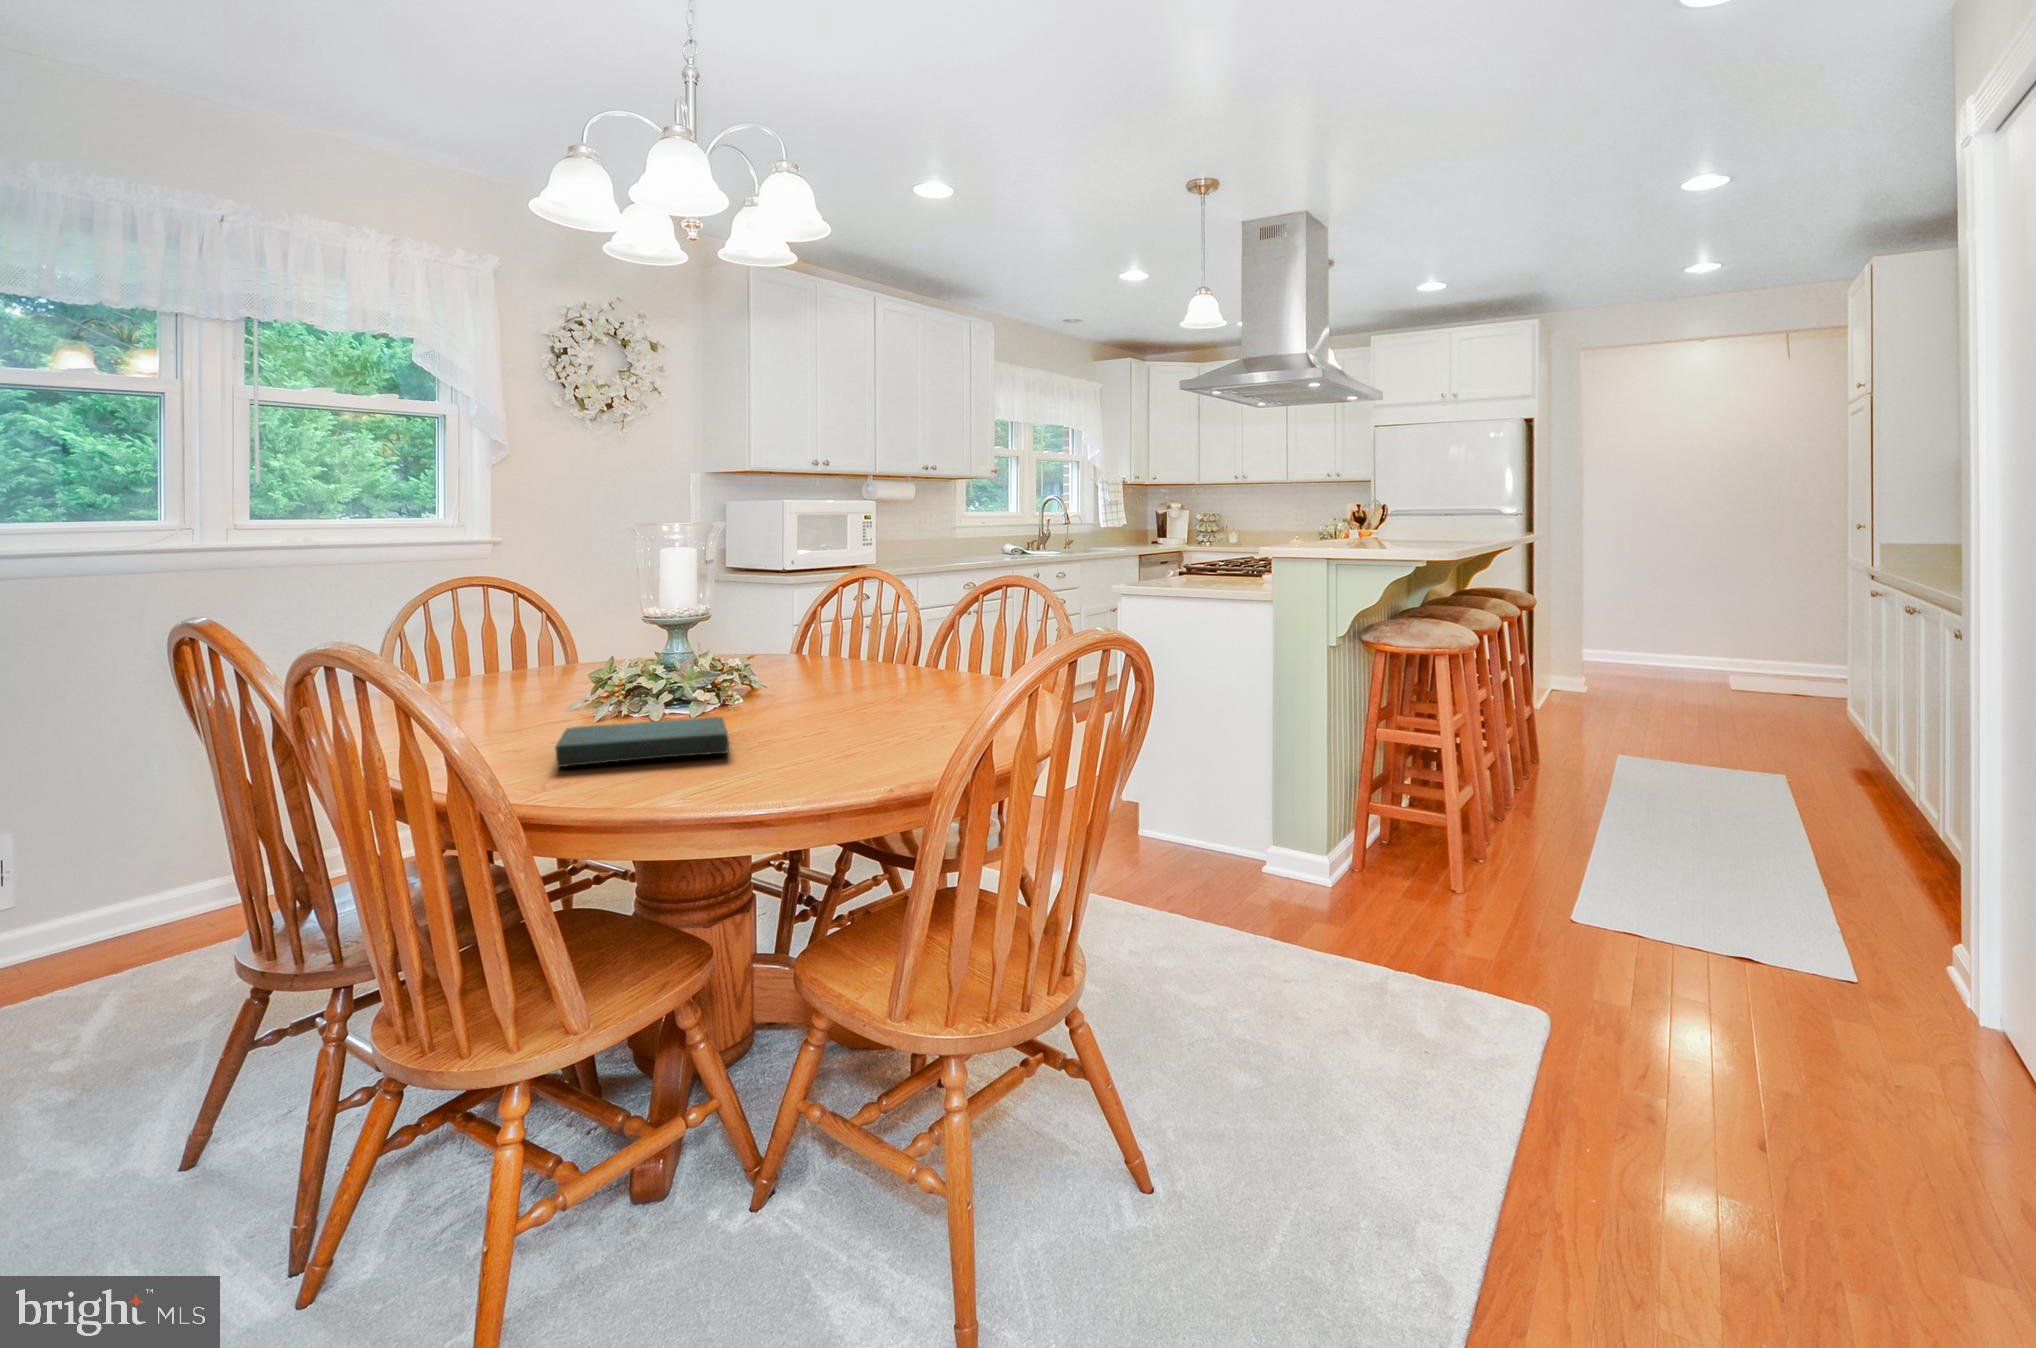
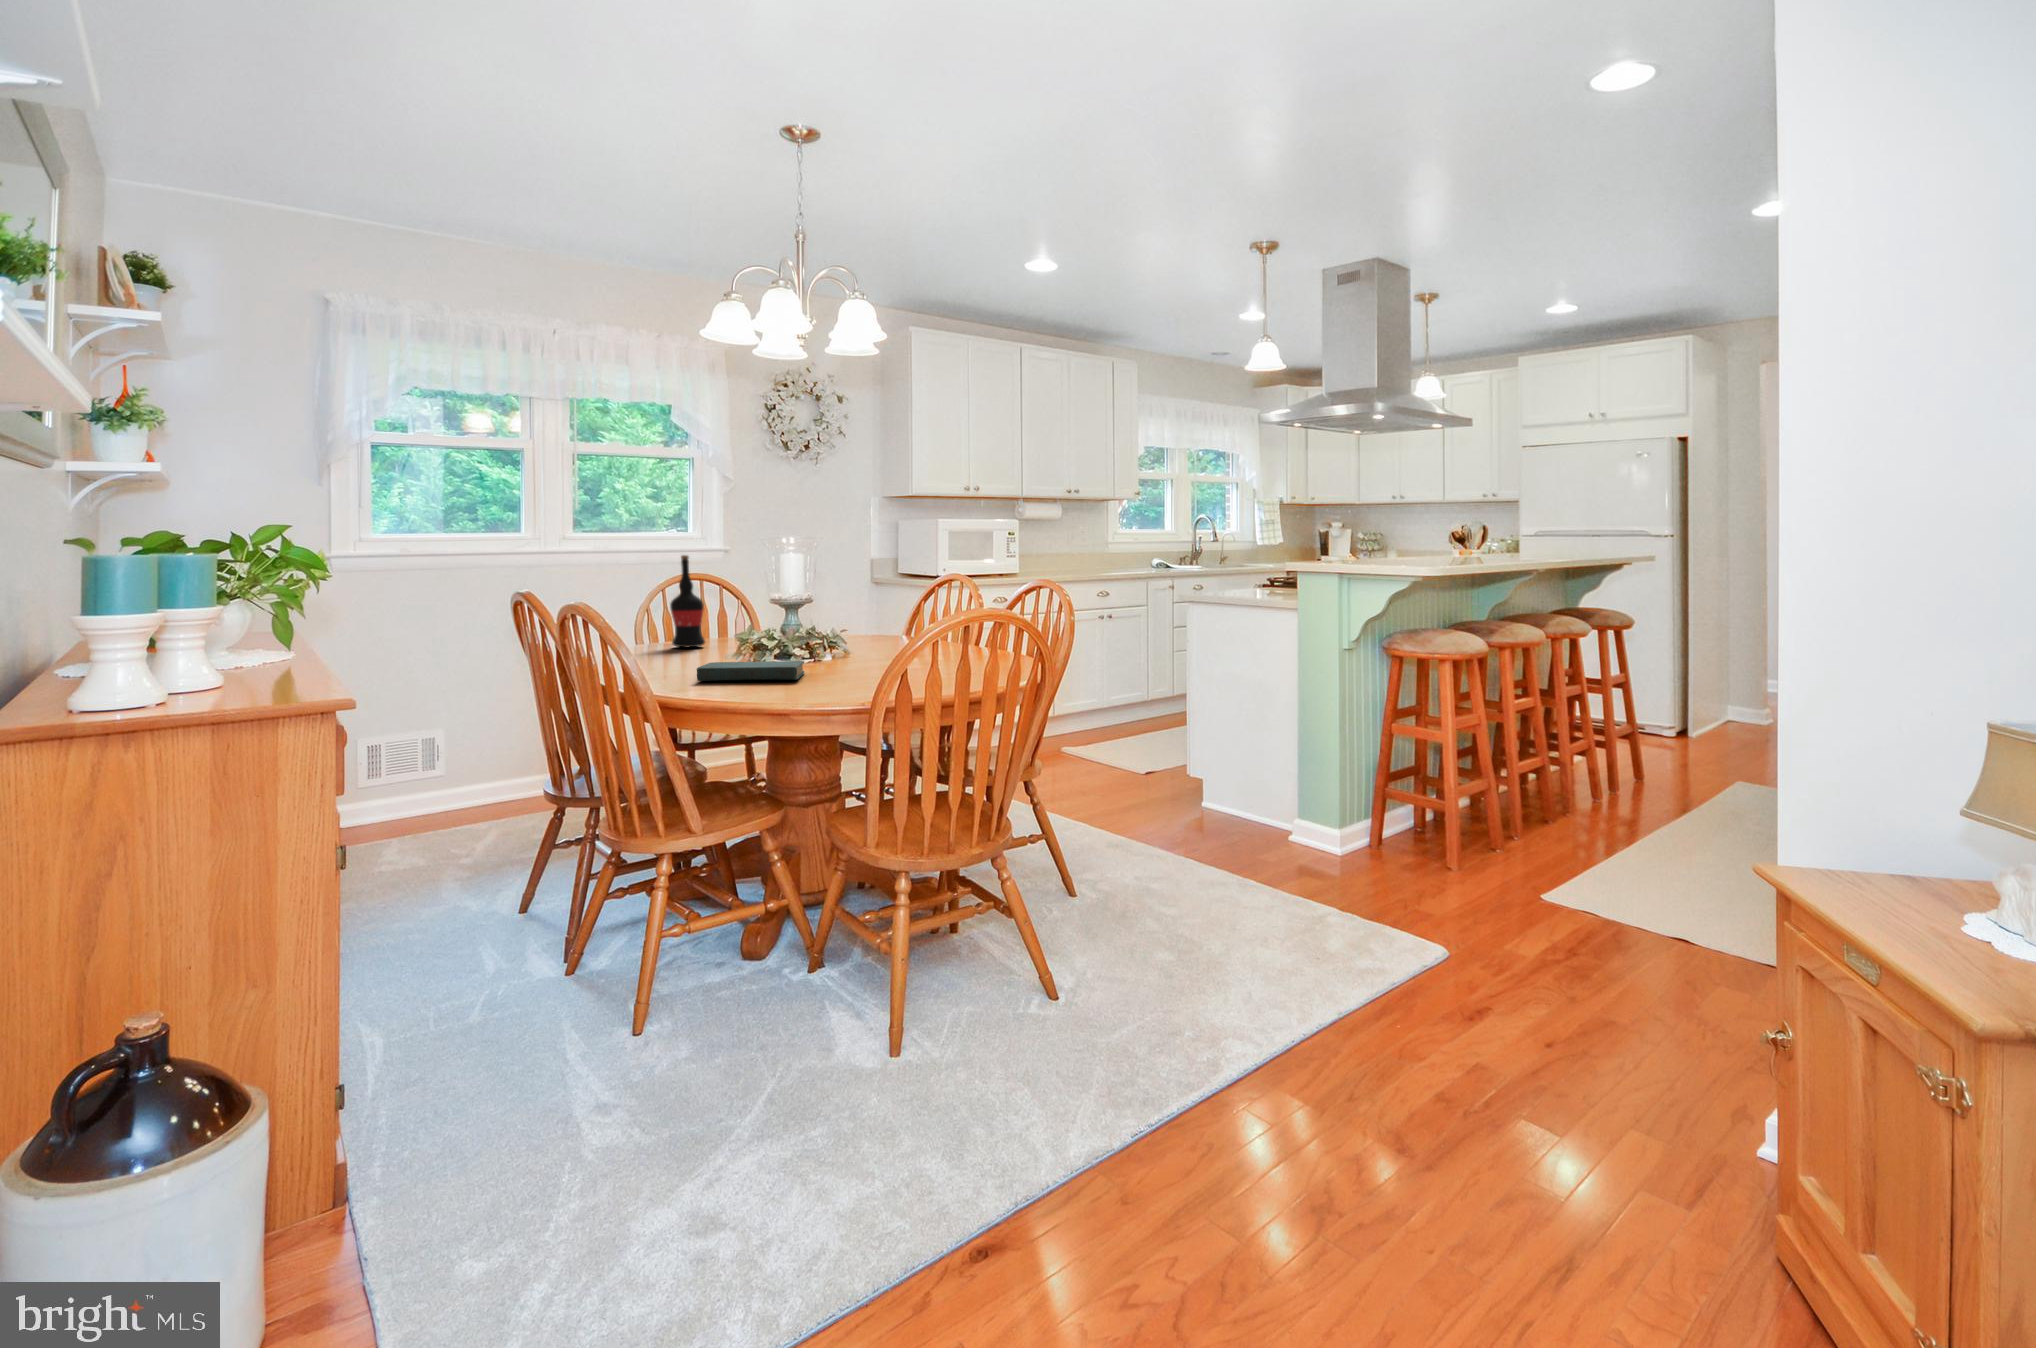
wine bottle: none [463,550,521,688] -> present [670,555,705,648]

